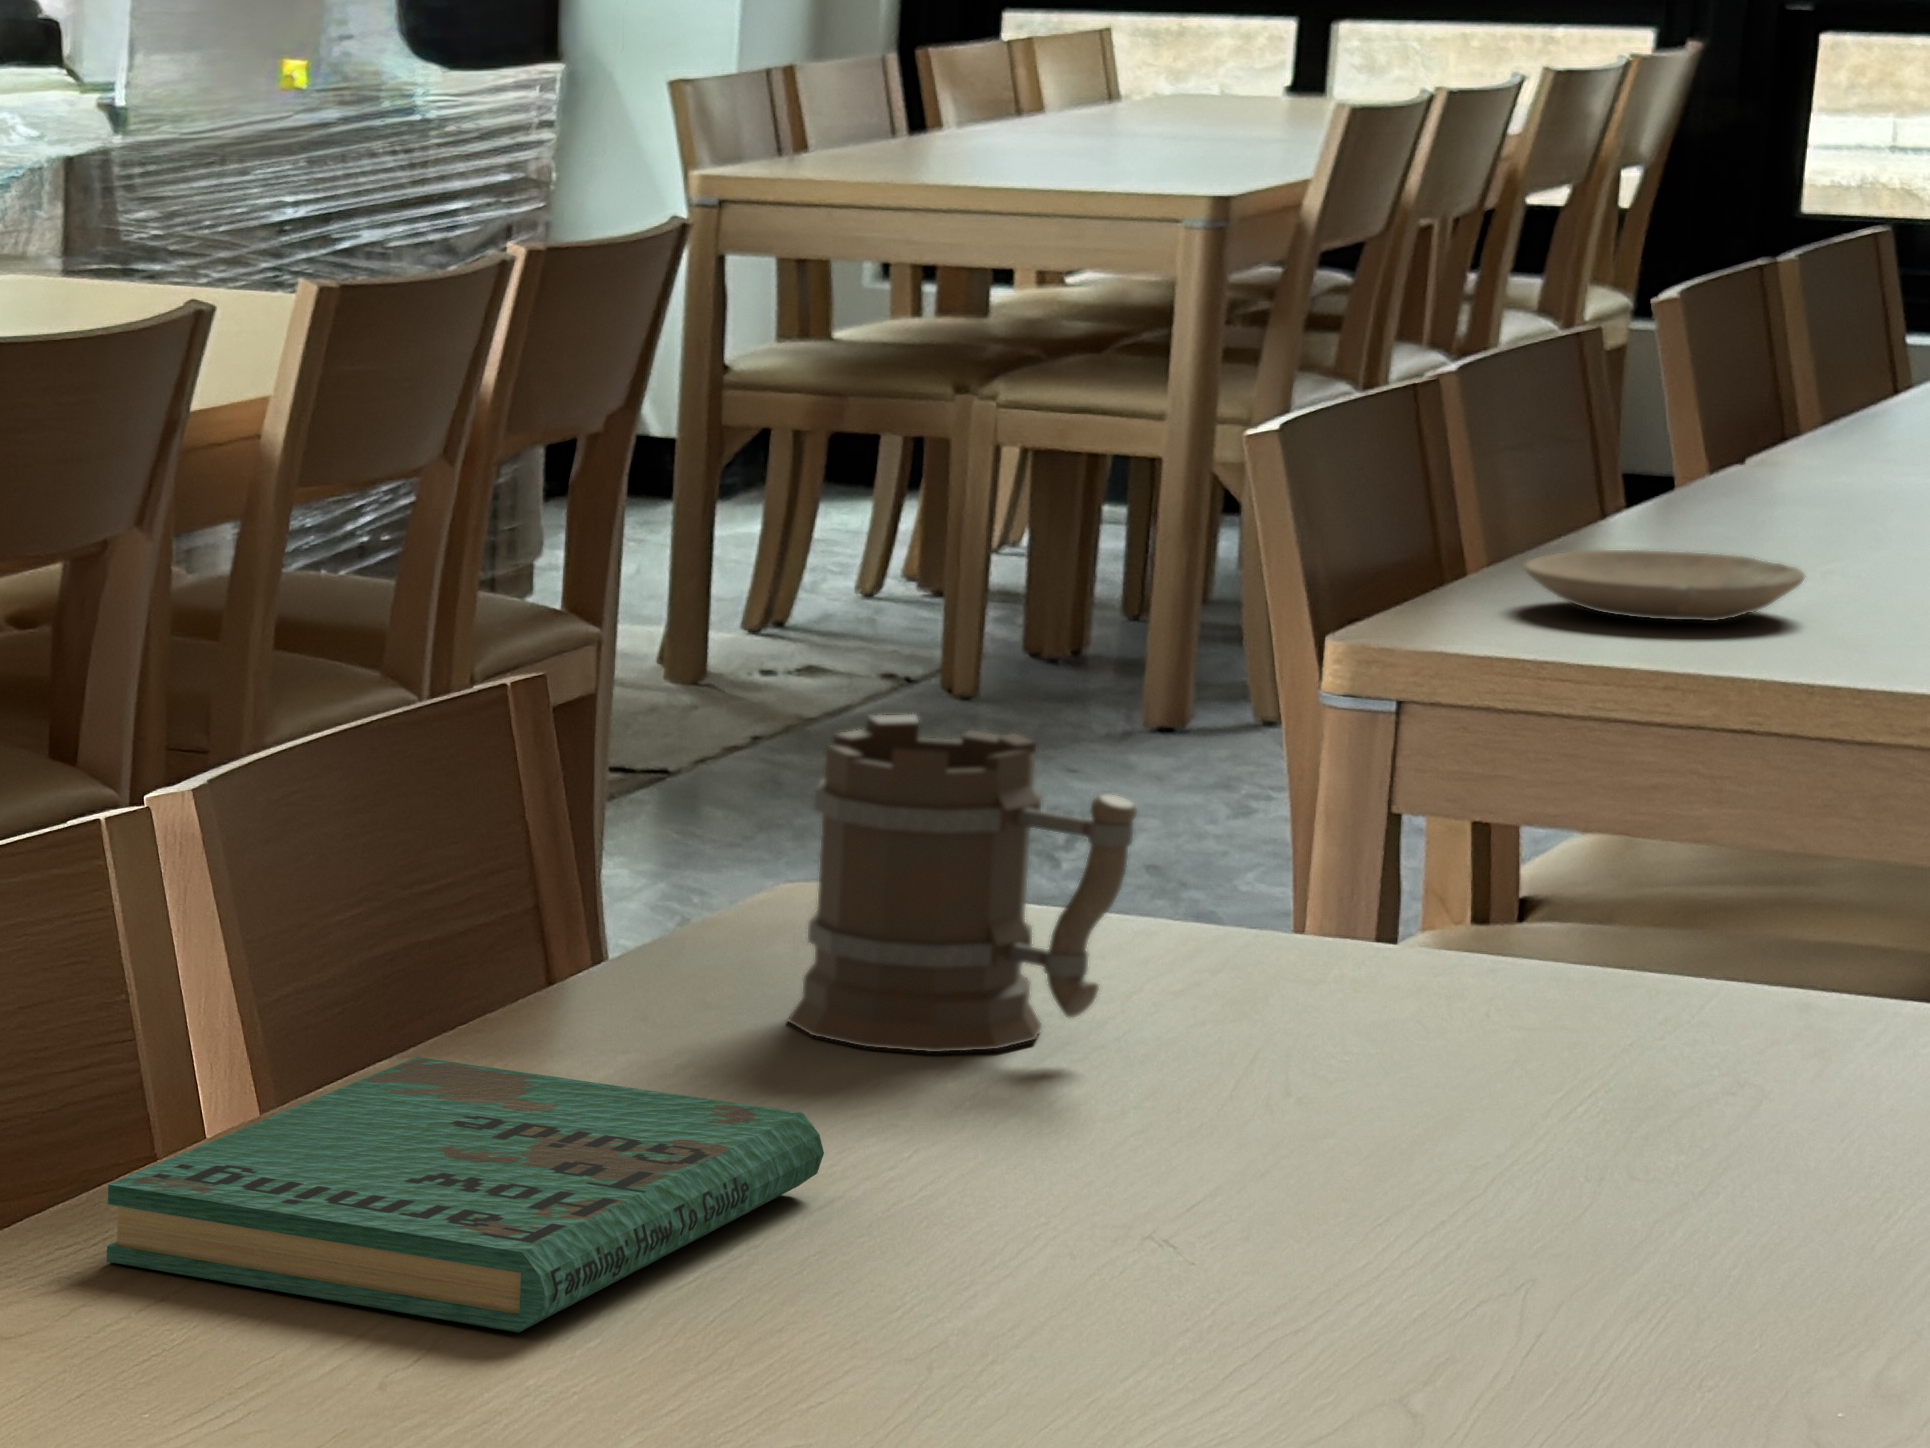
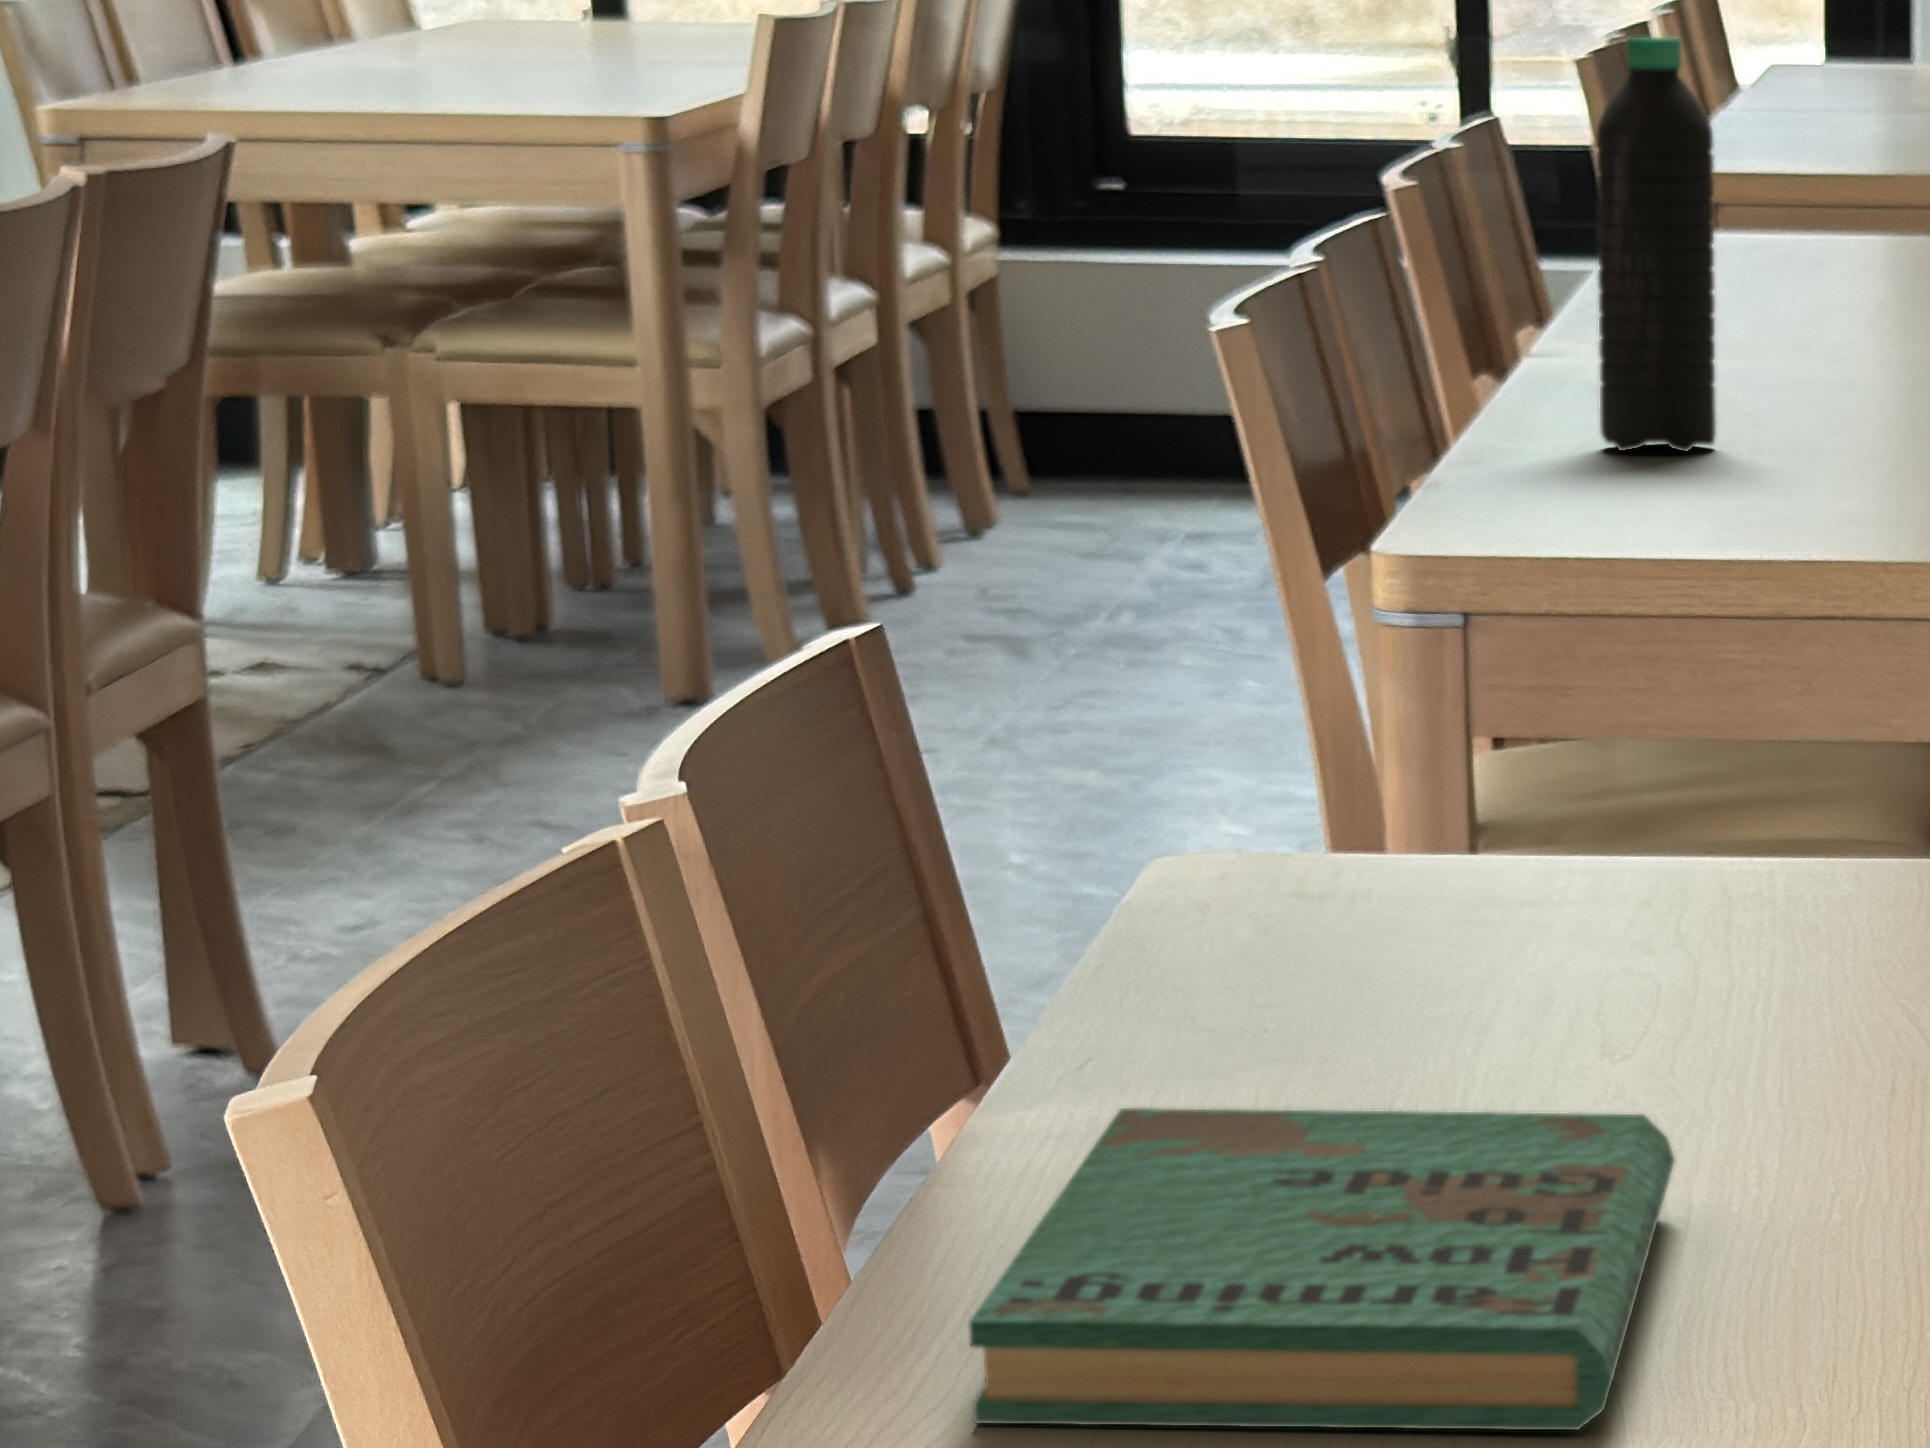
water bottle: none [1627,187,1768,573] -> present [1596,37,1716,452]
plate: present [1525,550,1805,621] -> none [1562,428,1848,497]
mug: present [789,715,1137,1052] -> none [1356,634,1776,1034]

